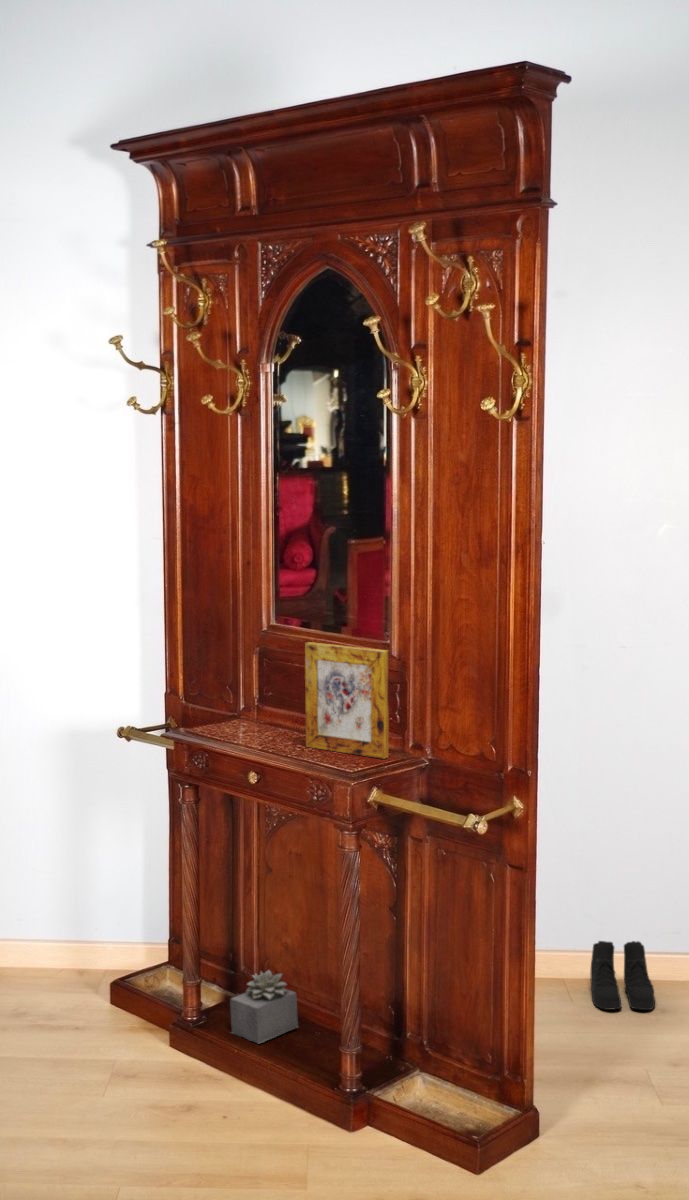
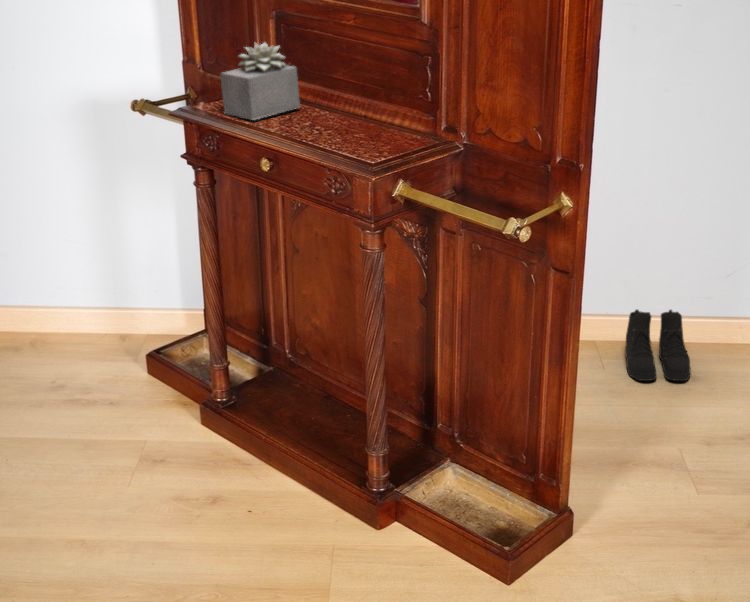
picture frame: present [305,642,389,759] -> none [322,7,418,145]
succulent plant: present [230,970,298,1043] -> present [220,43,300,120]

